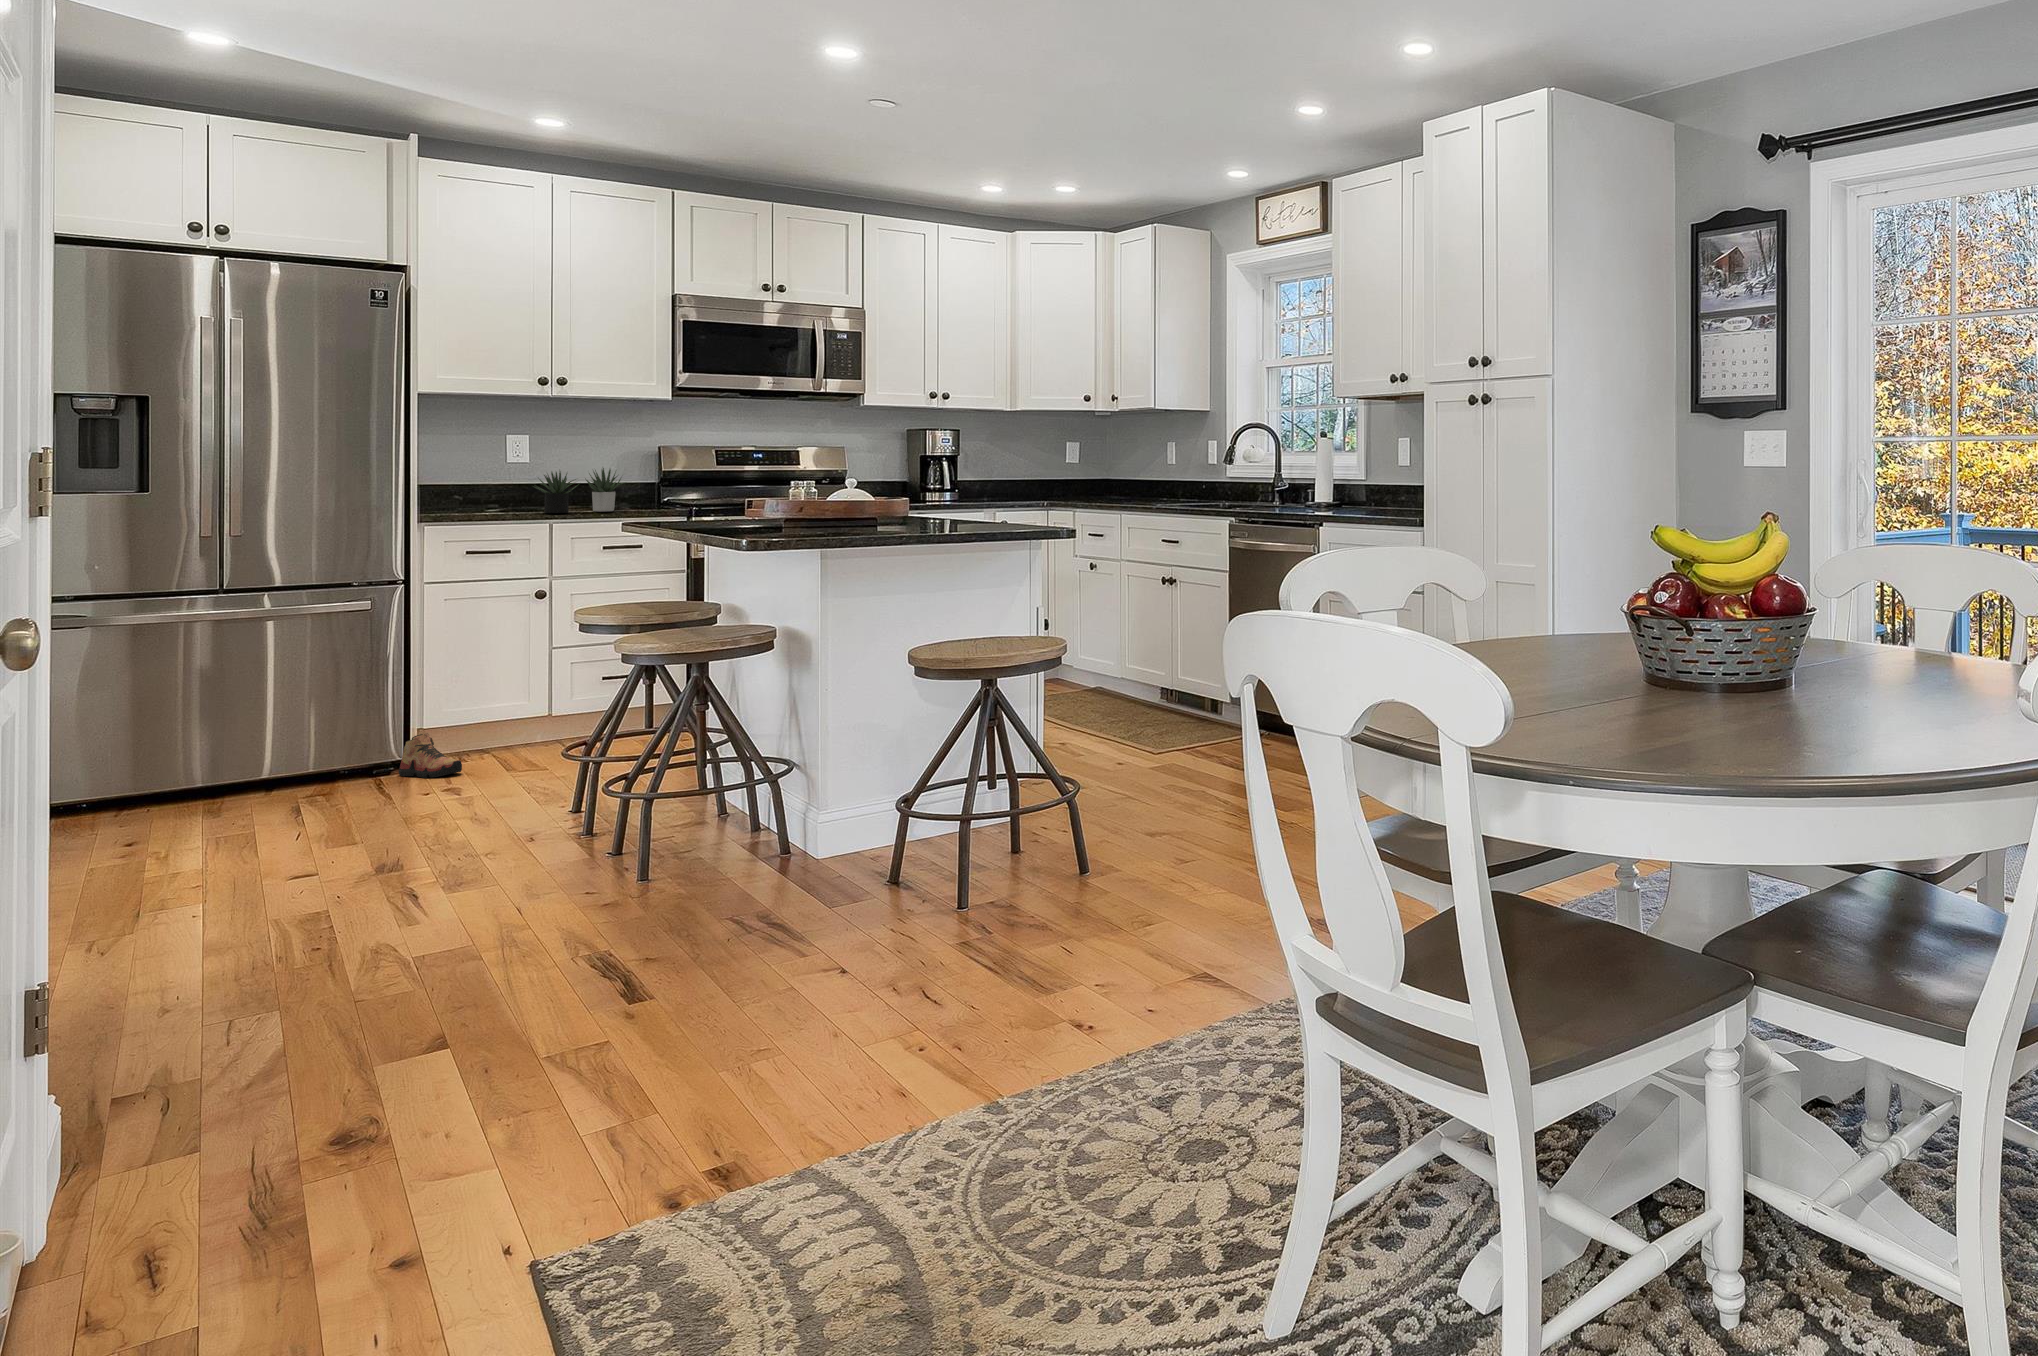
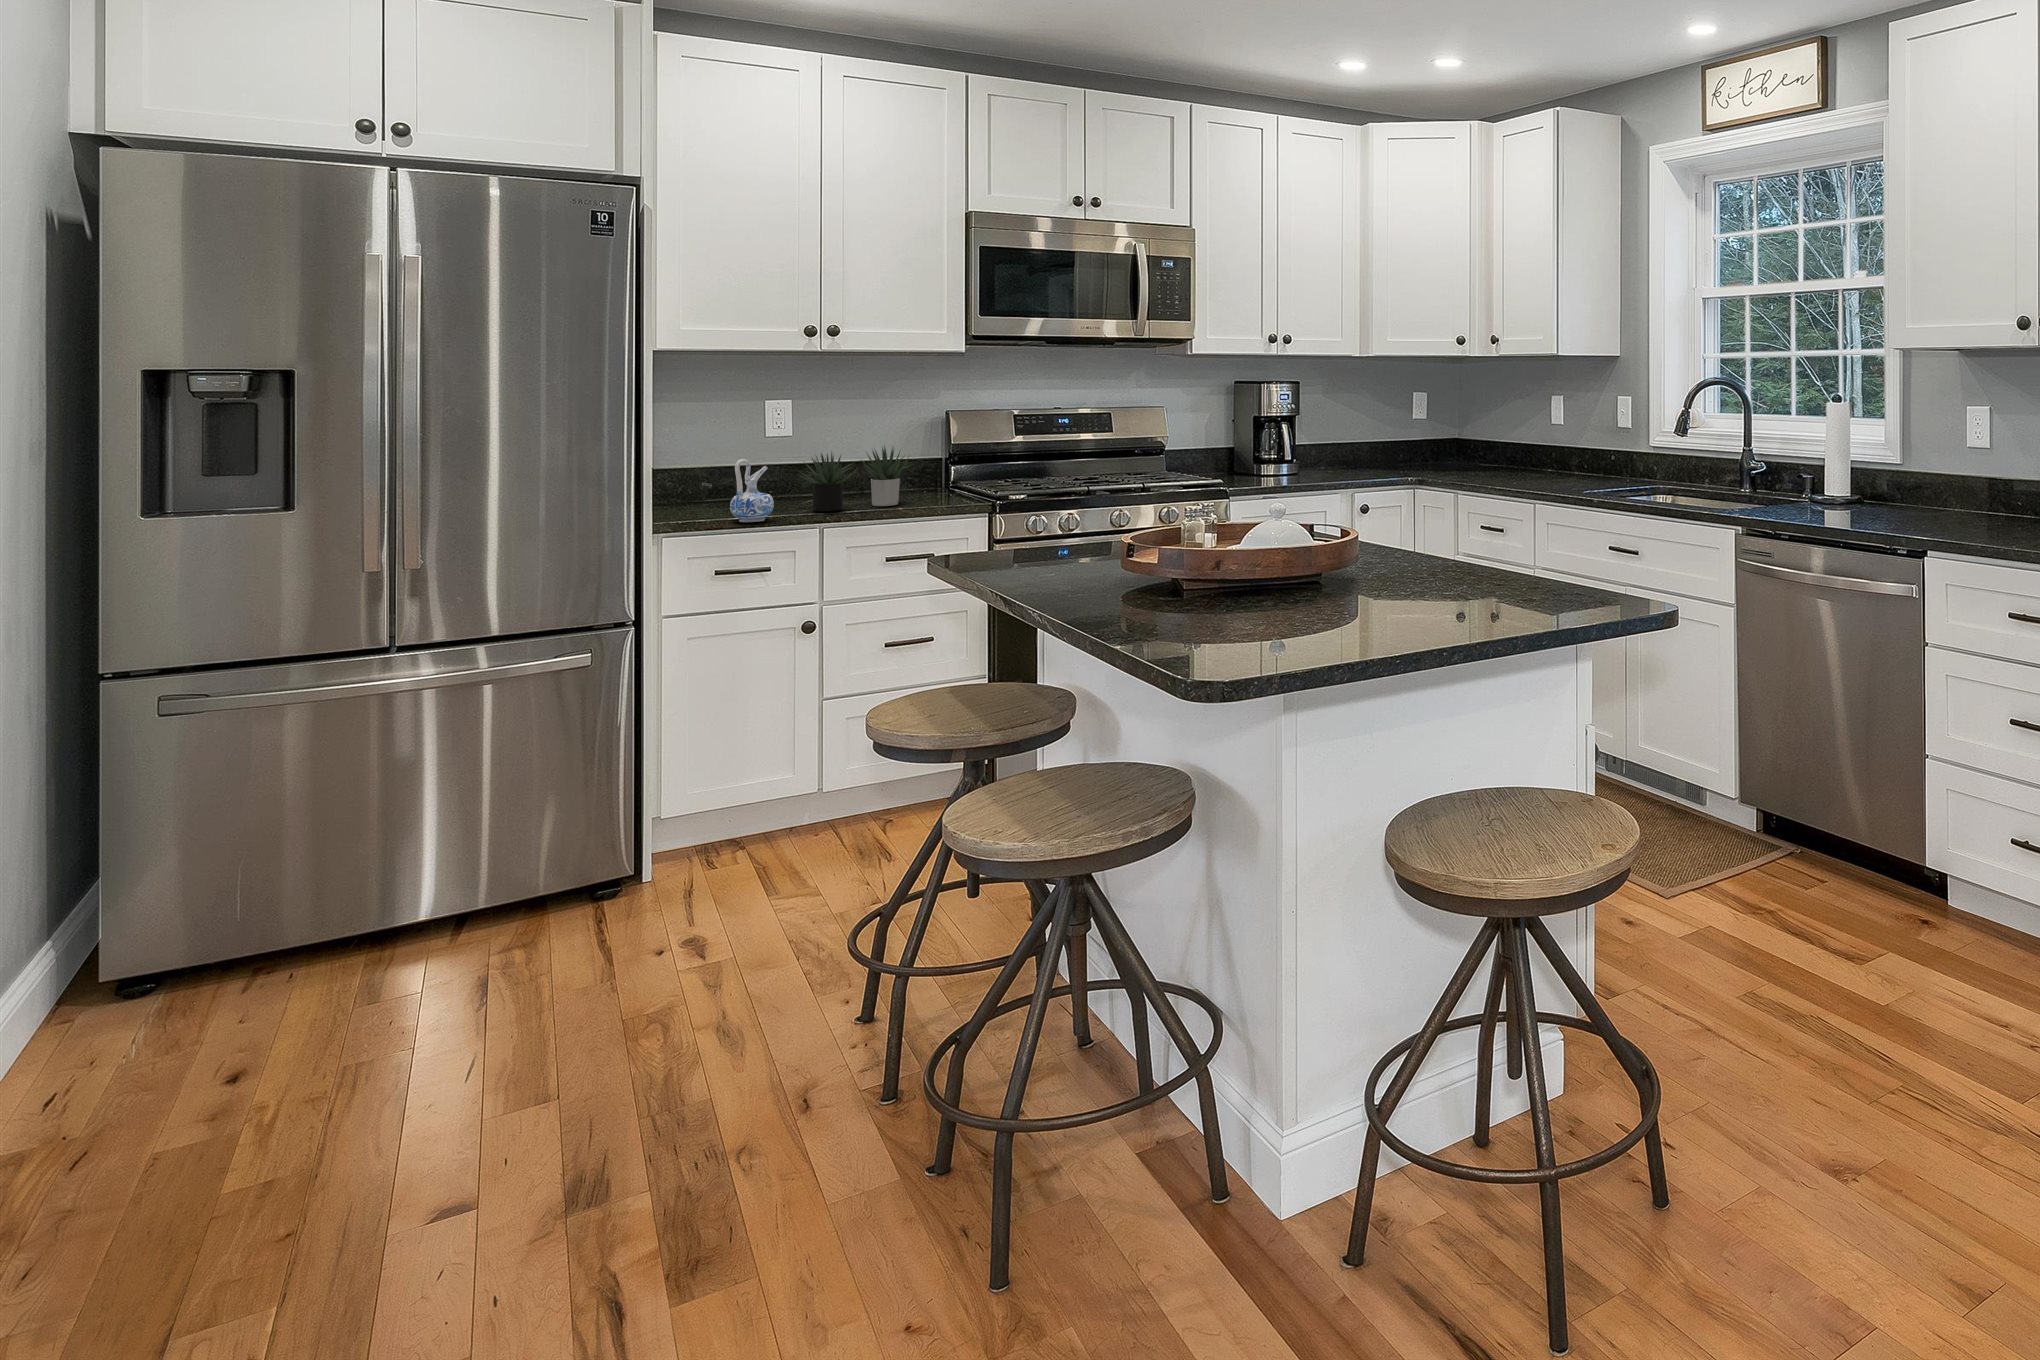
ceramic pitcher: none [478,472,512,517] -> present [730,459,774,522]
shoe: present [398,733,462,778] -> none [626,841,710,911]

